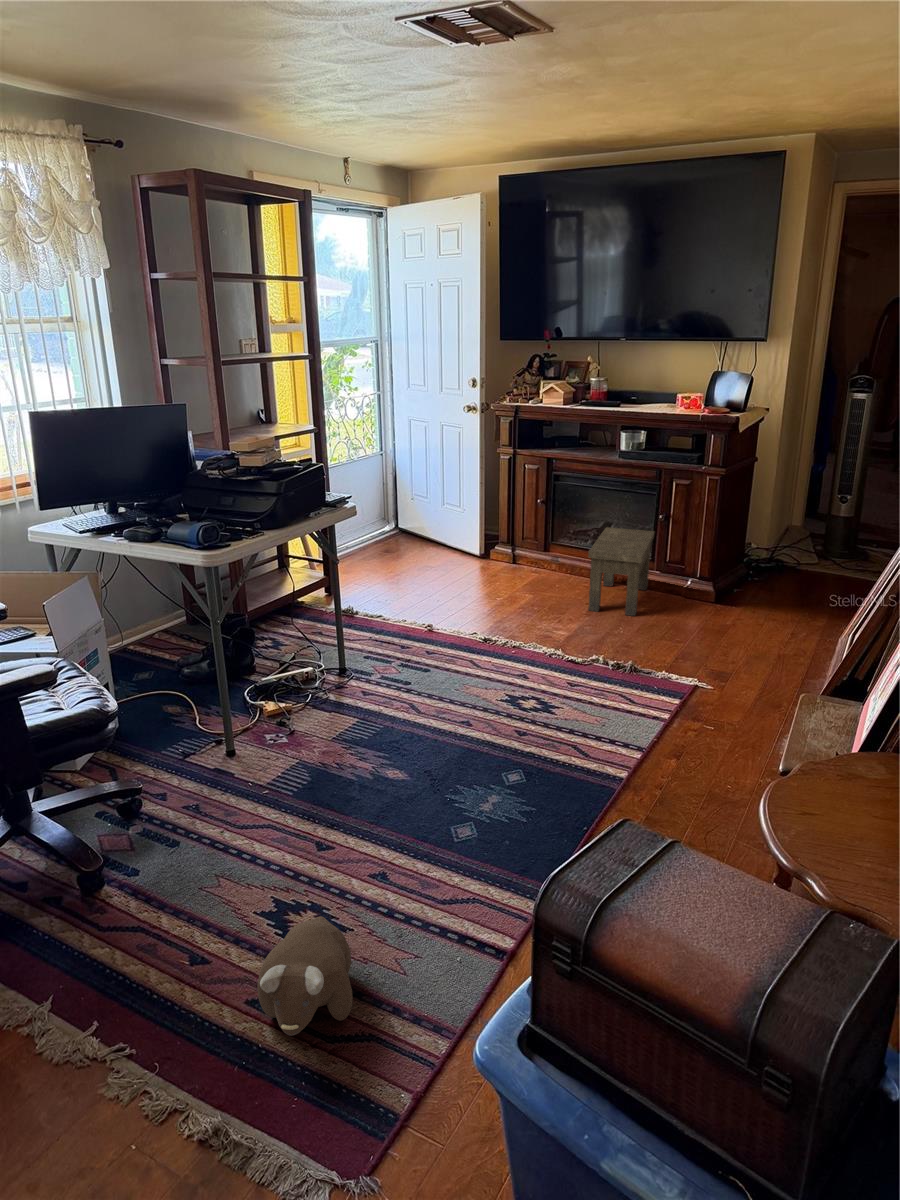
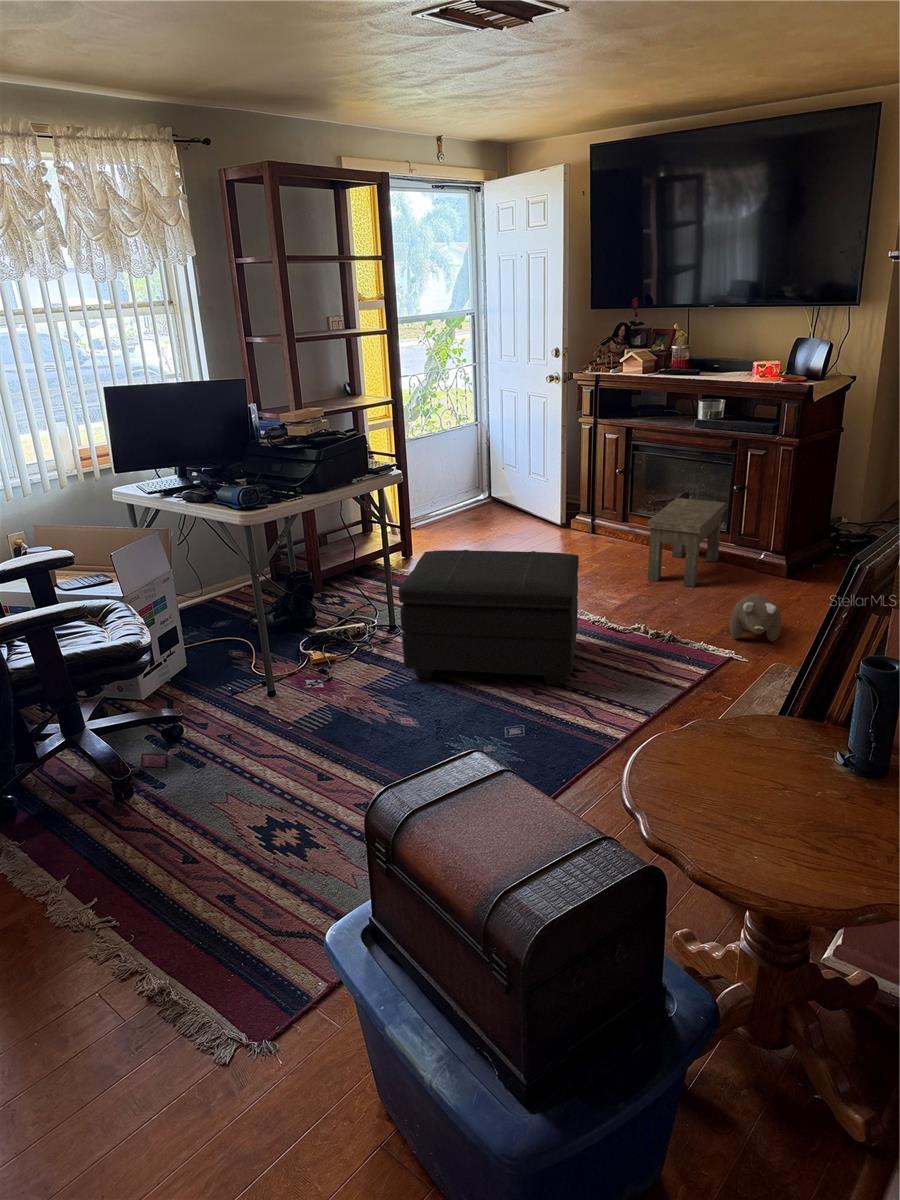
footstool: none [372,586,559,726] -> present [398,550,579,685]
plush toy: present [257,916,353,1036] -> present [729,593,782,641]

